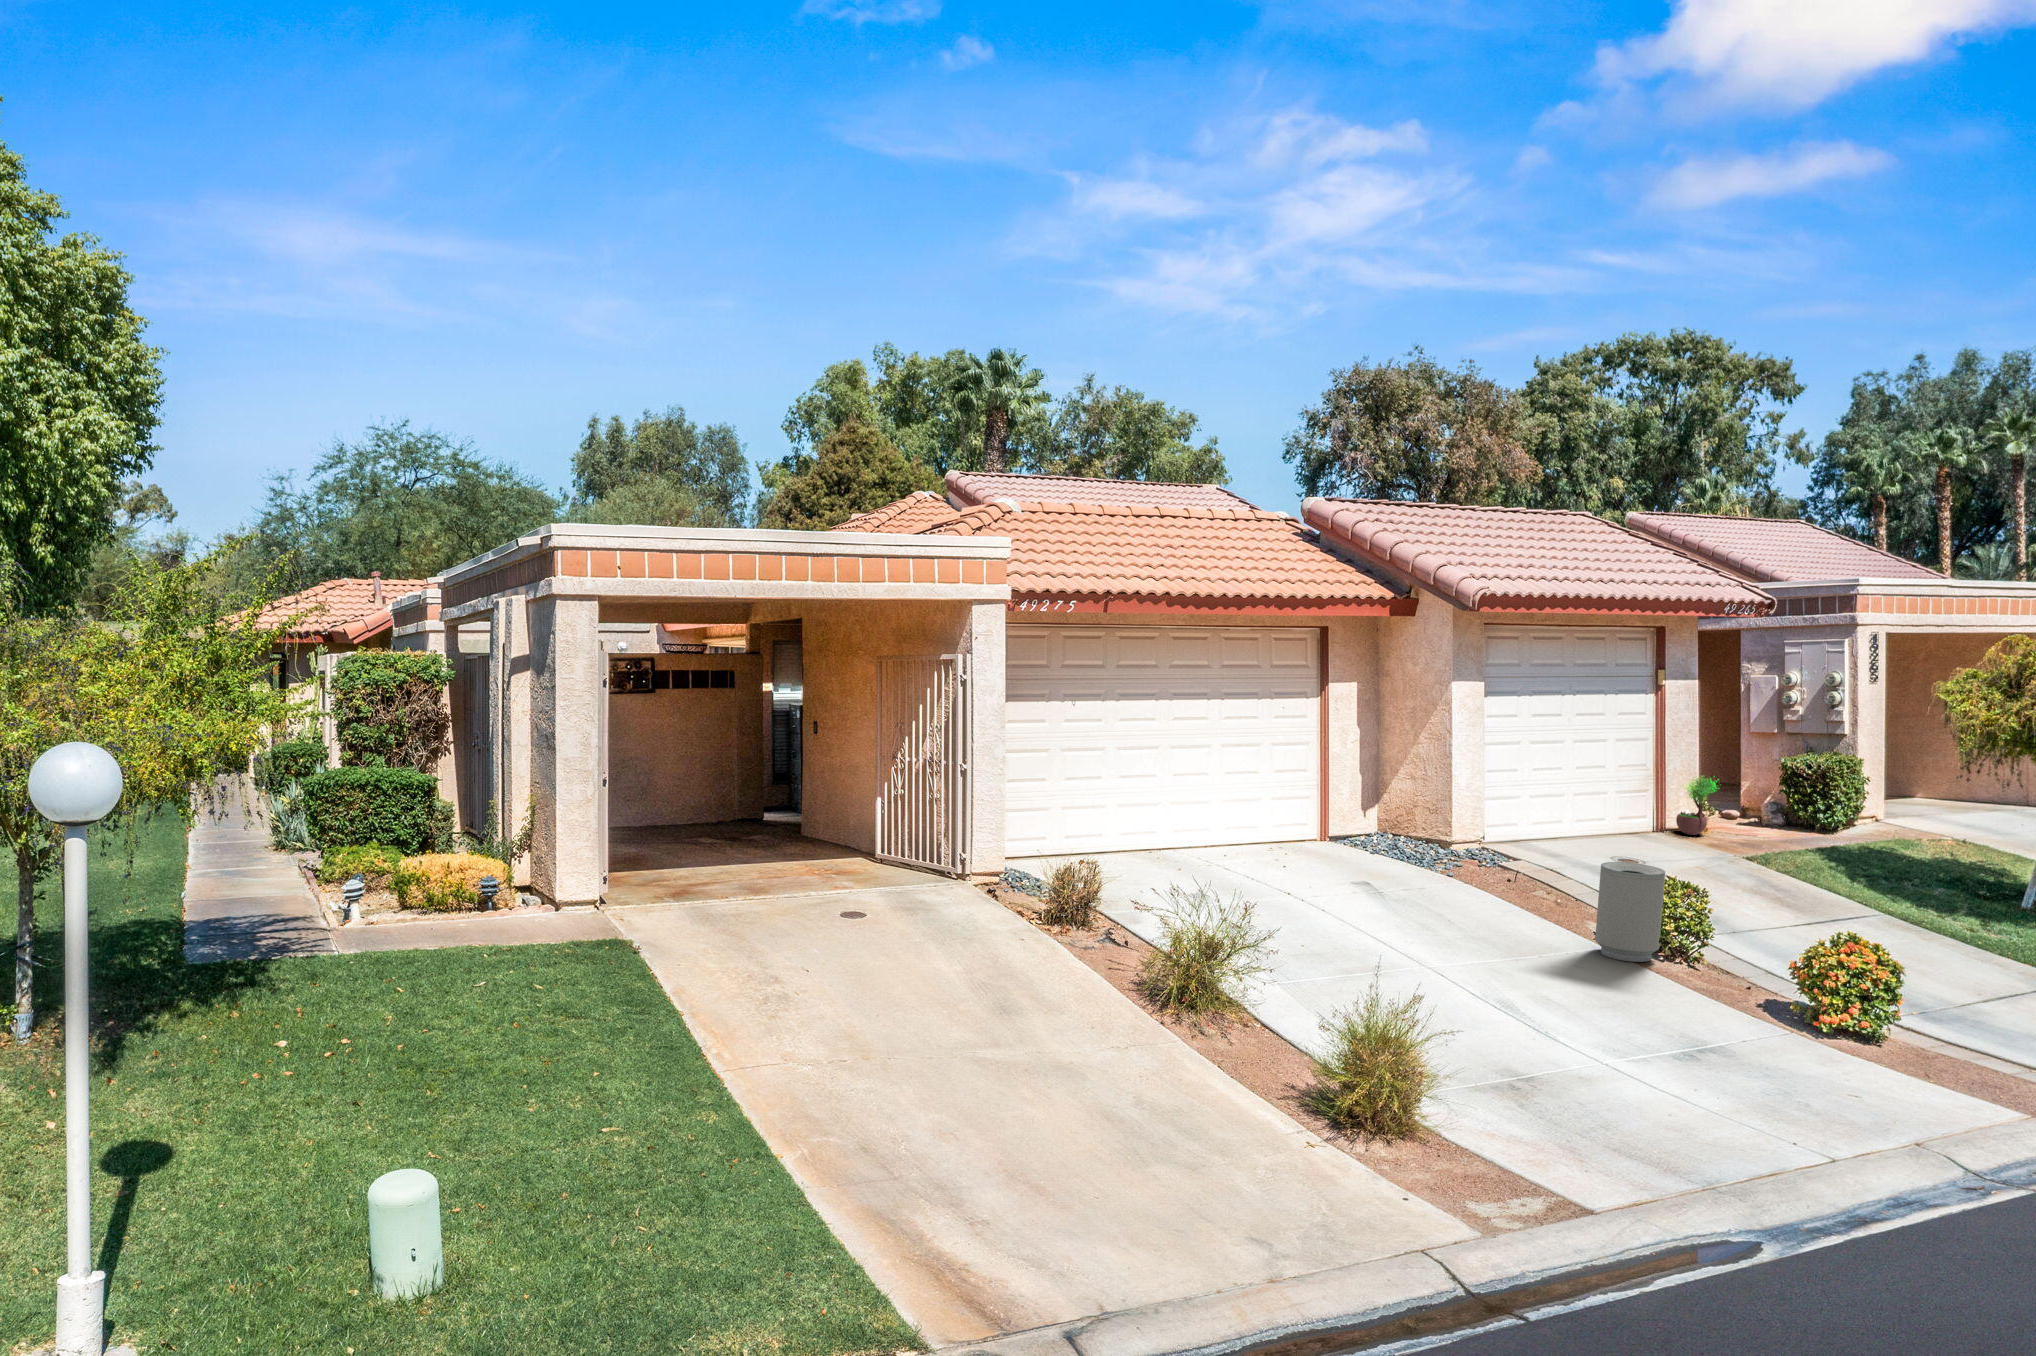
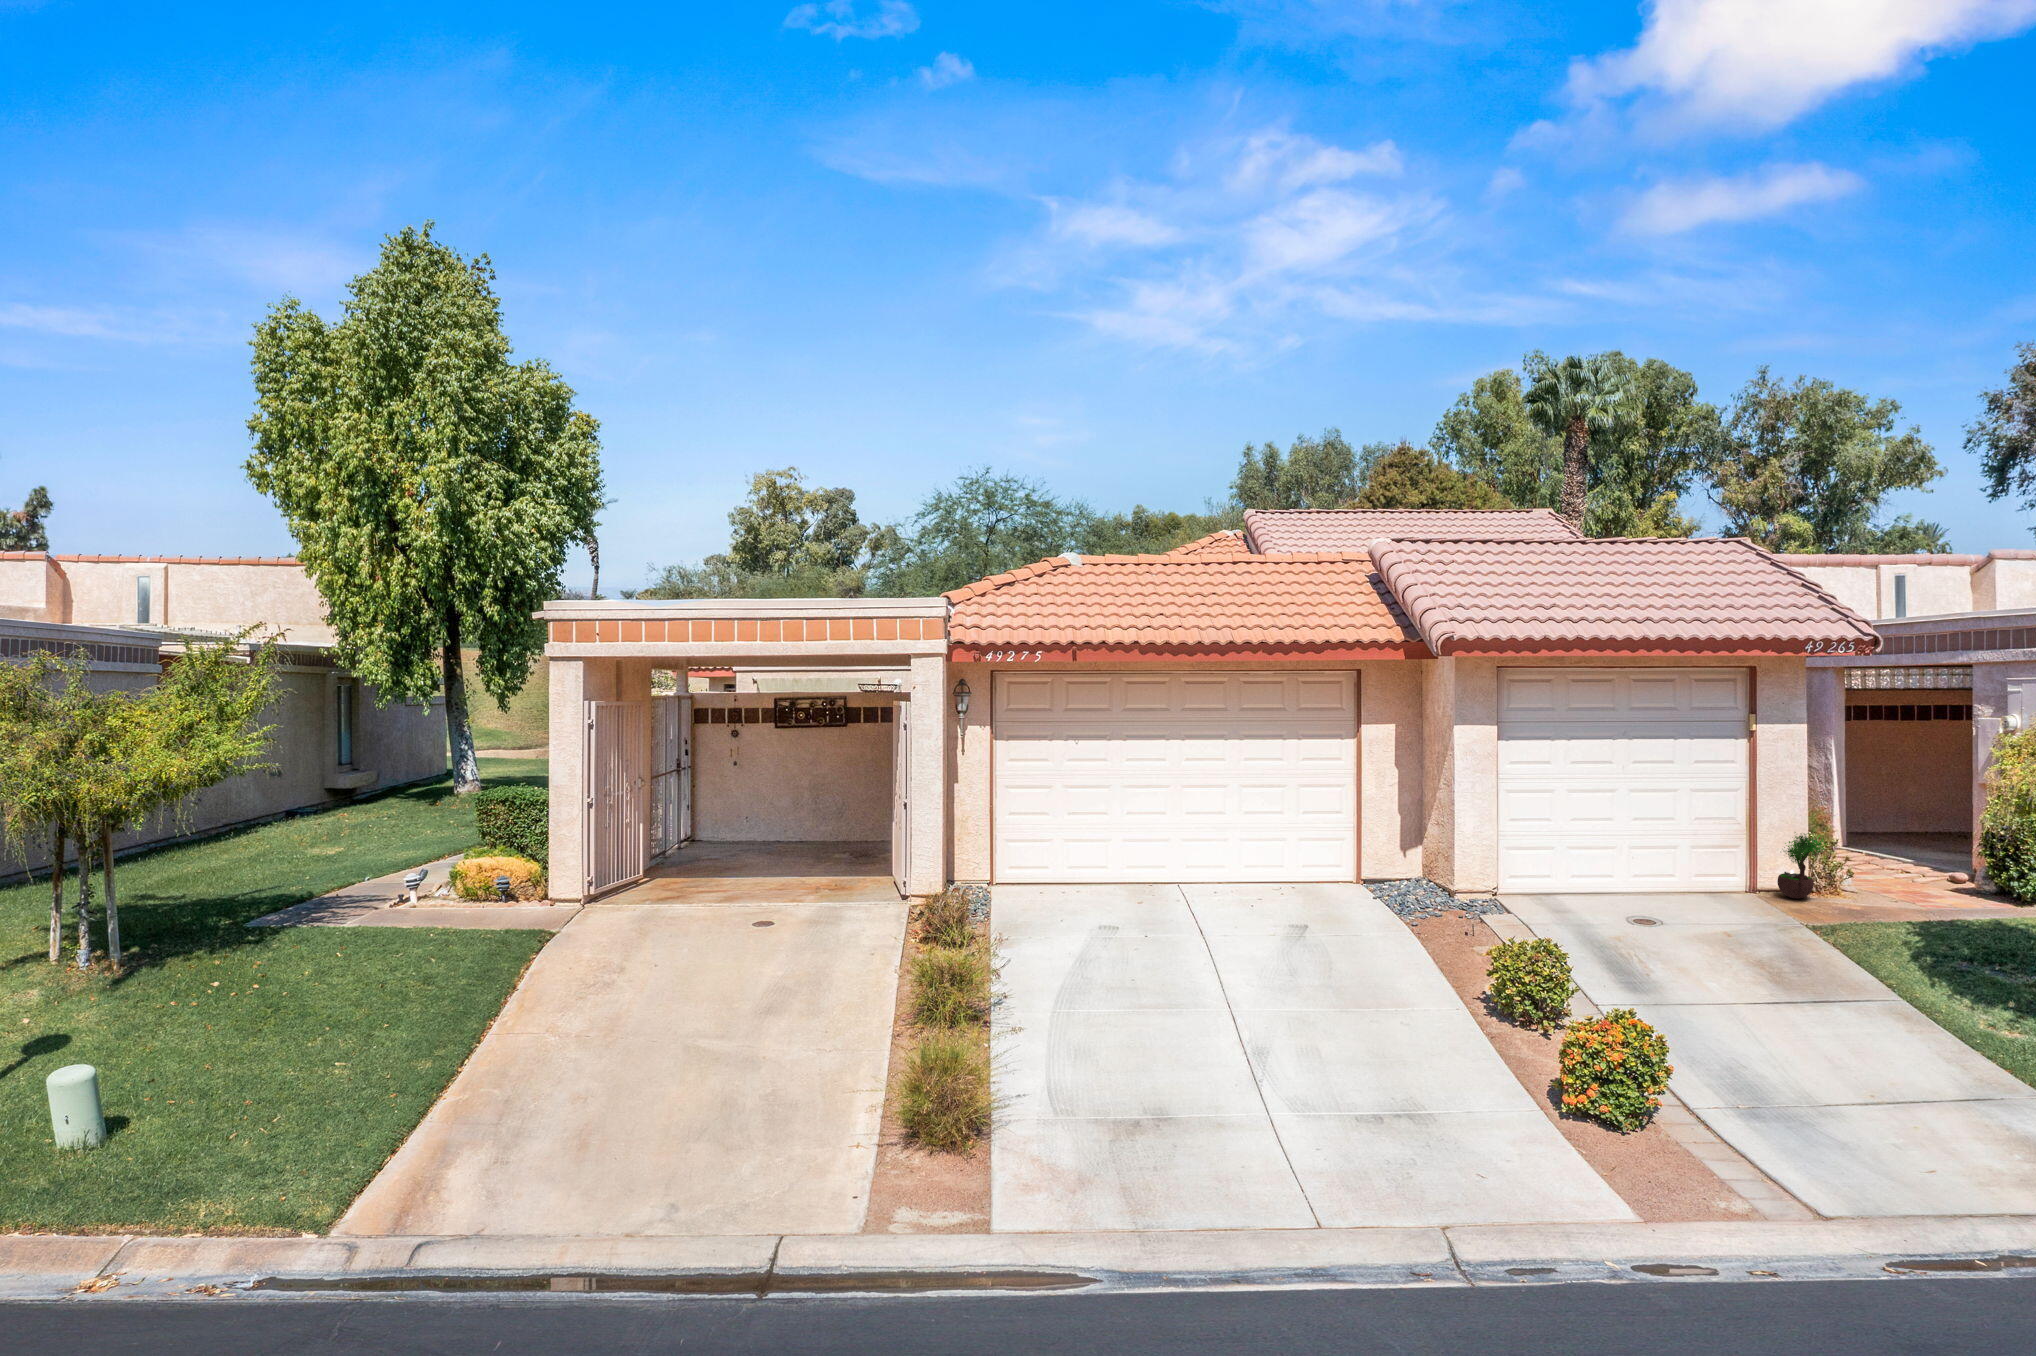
trash can: present [1595,862,1665,962] -> none [1447,934,1516,1043]

